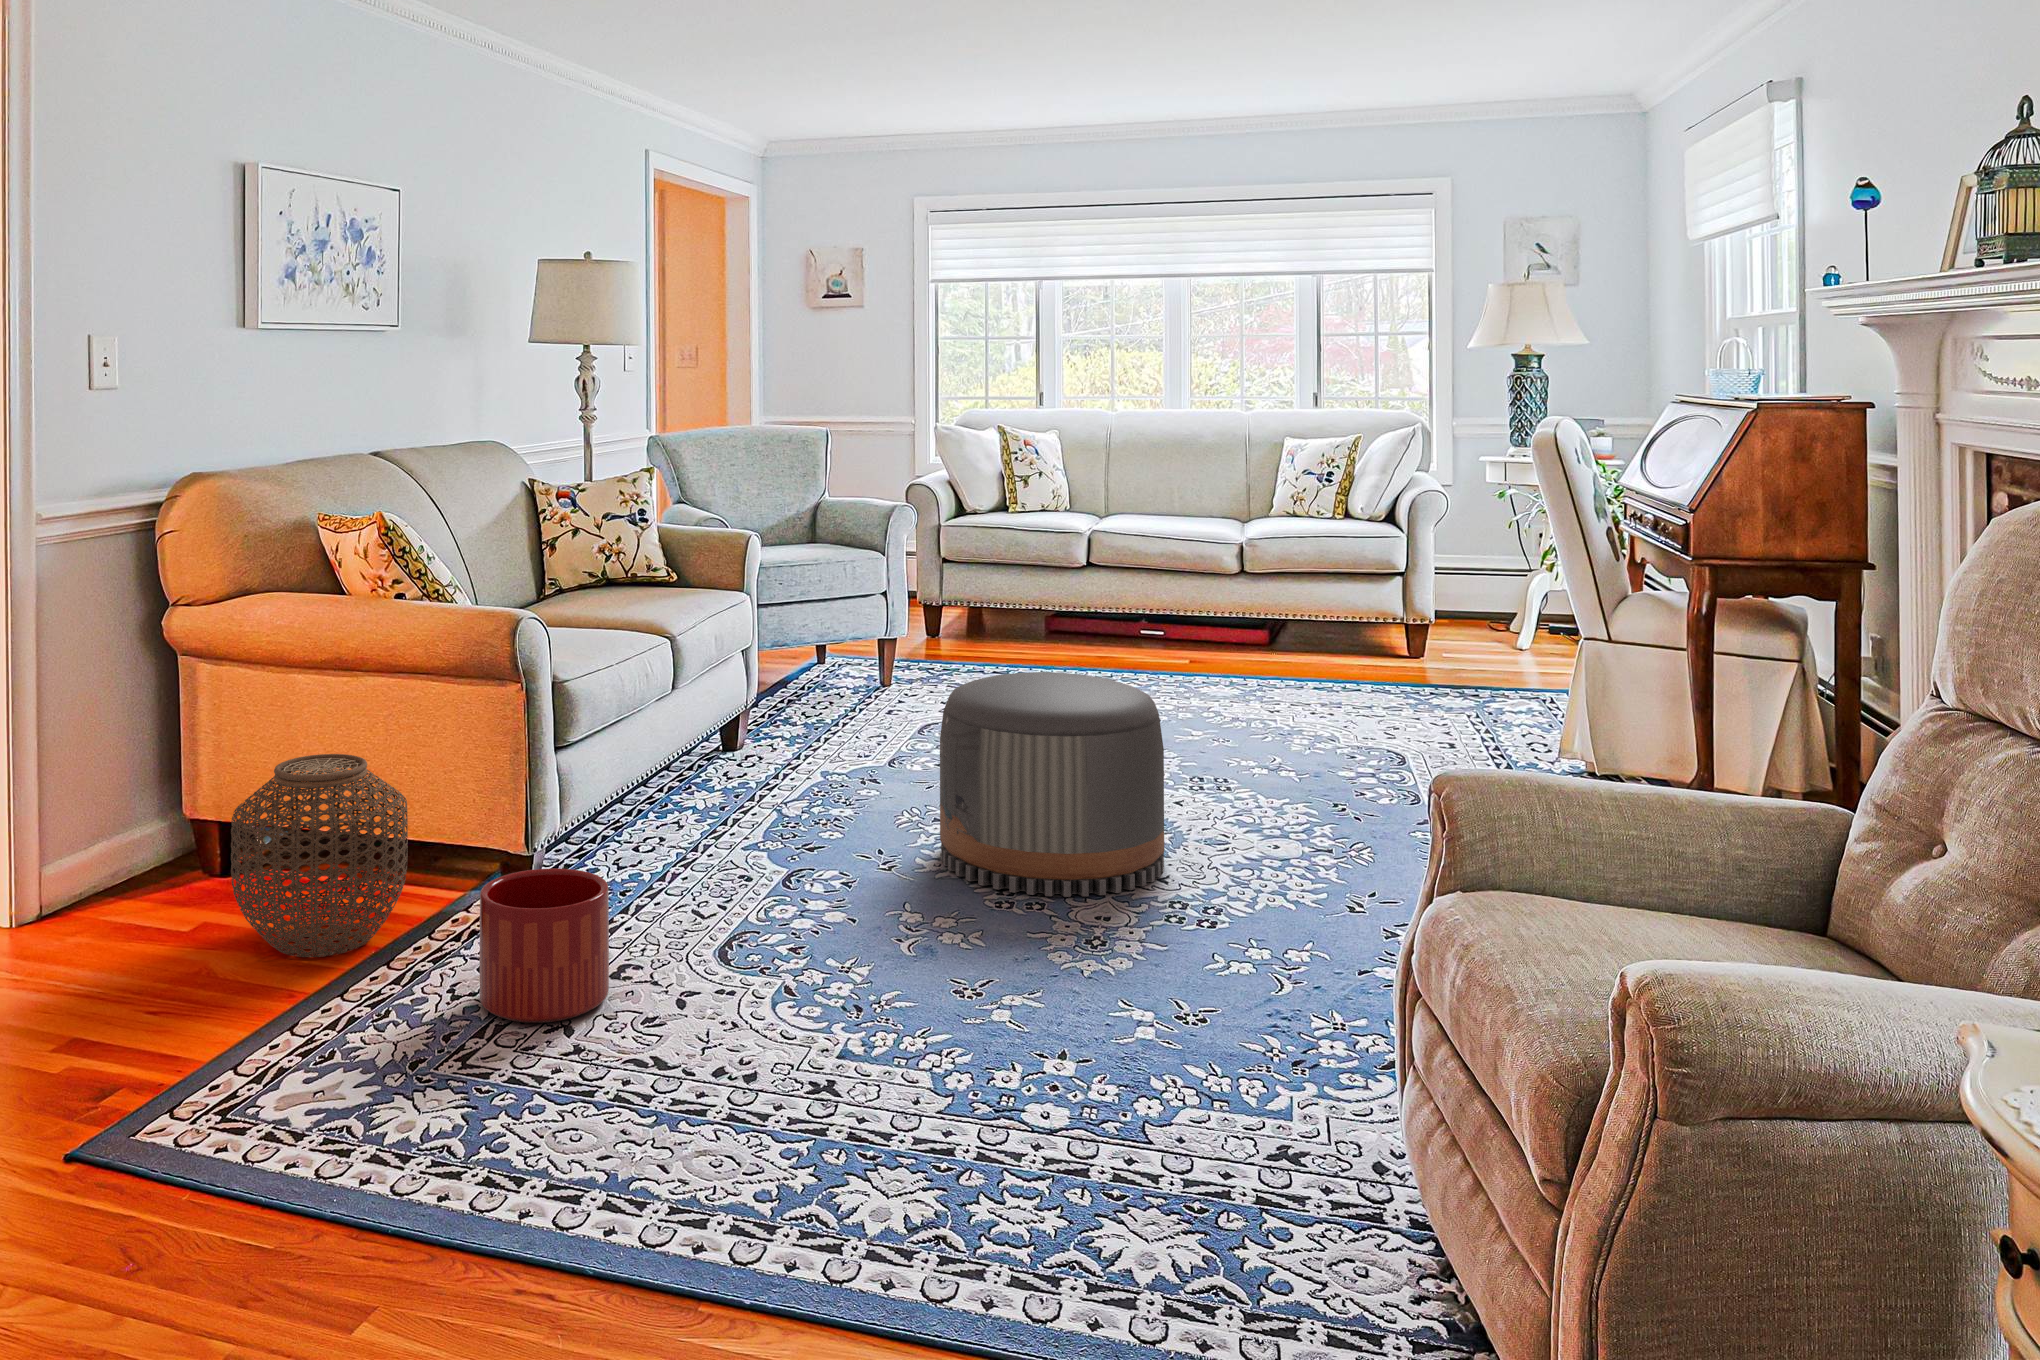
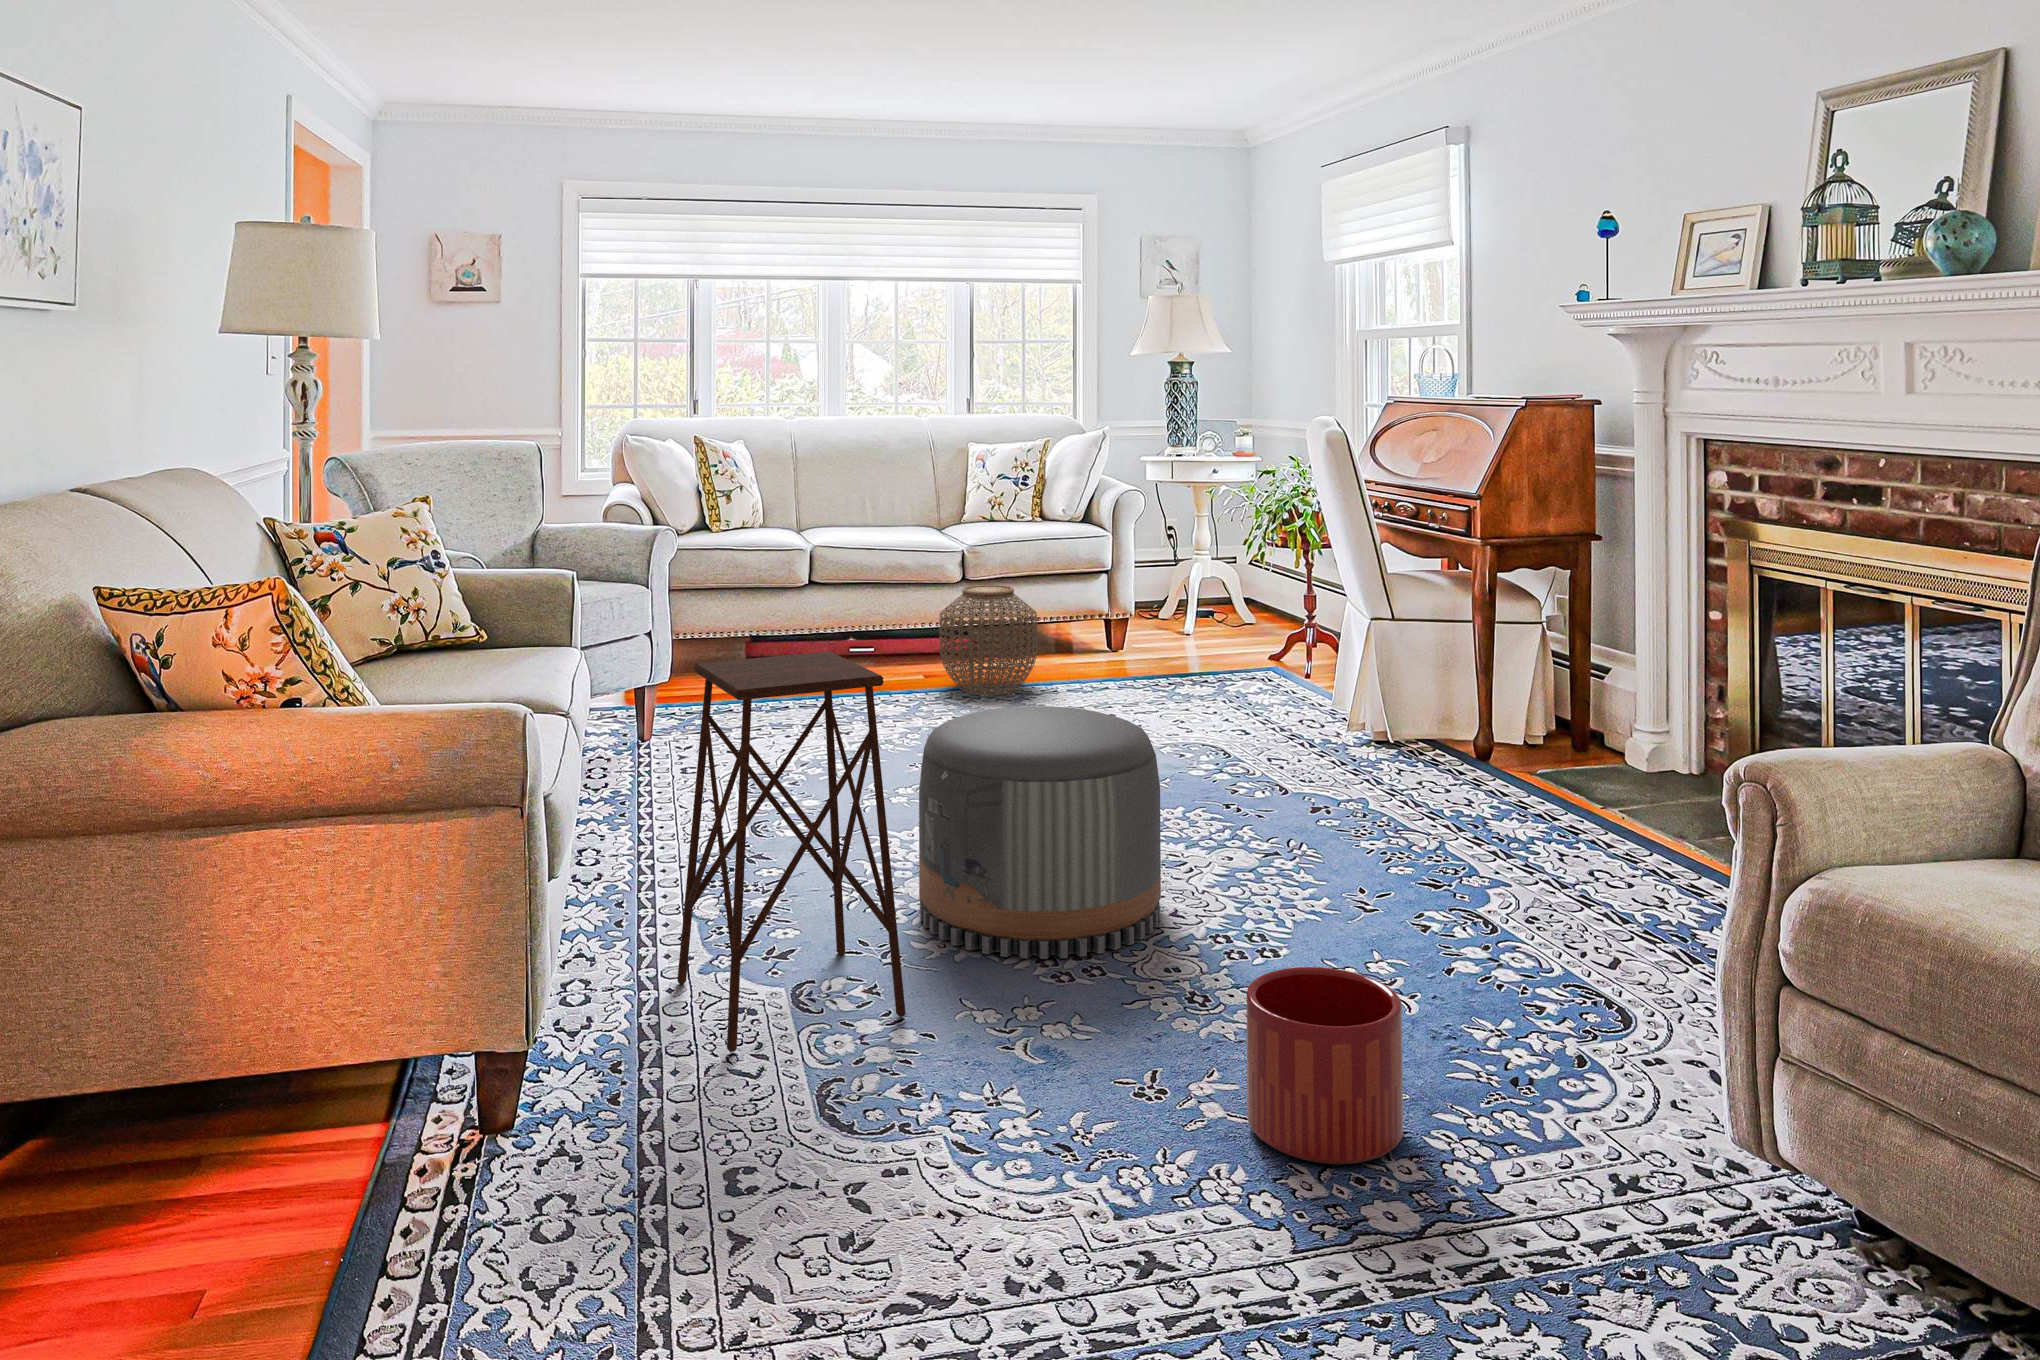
side table: none [700,601,858,911] -> present [677,651,906,1052]
woven basket: present [231,754,408,957] -> present [939,585,1037,696]
planter: present [480,868,609,1023] -> present [1246,967,1403,1164]

